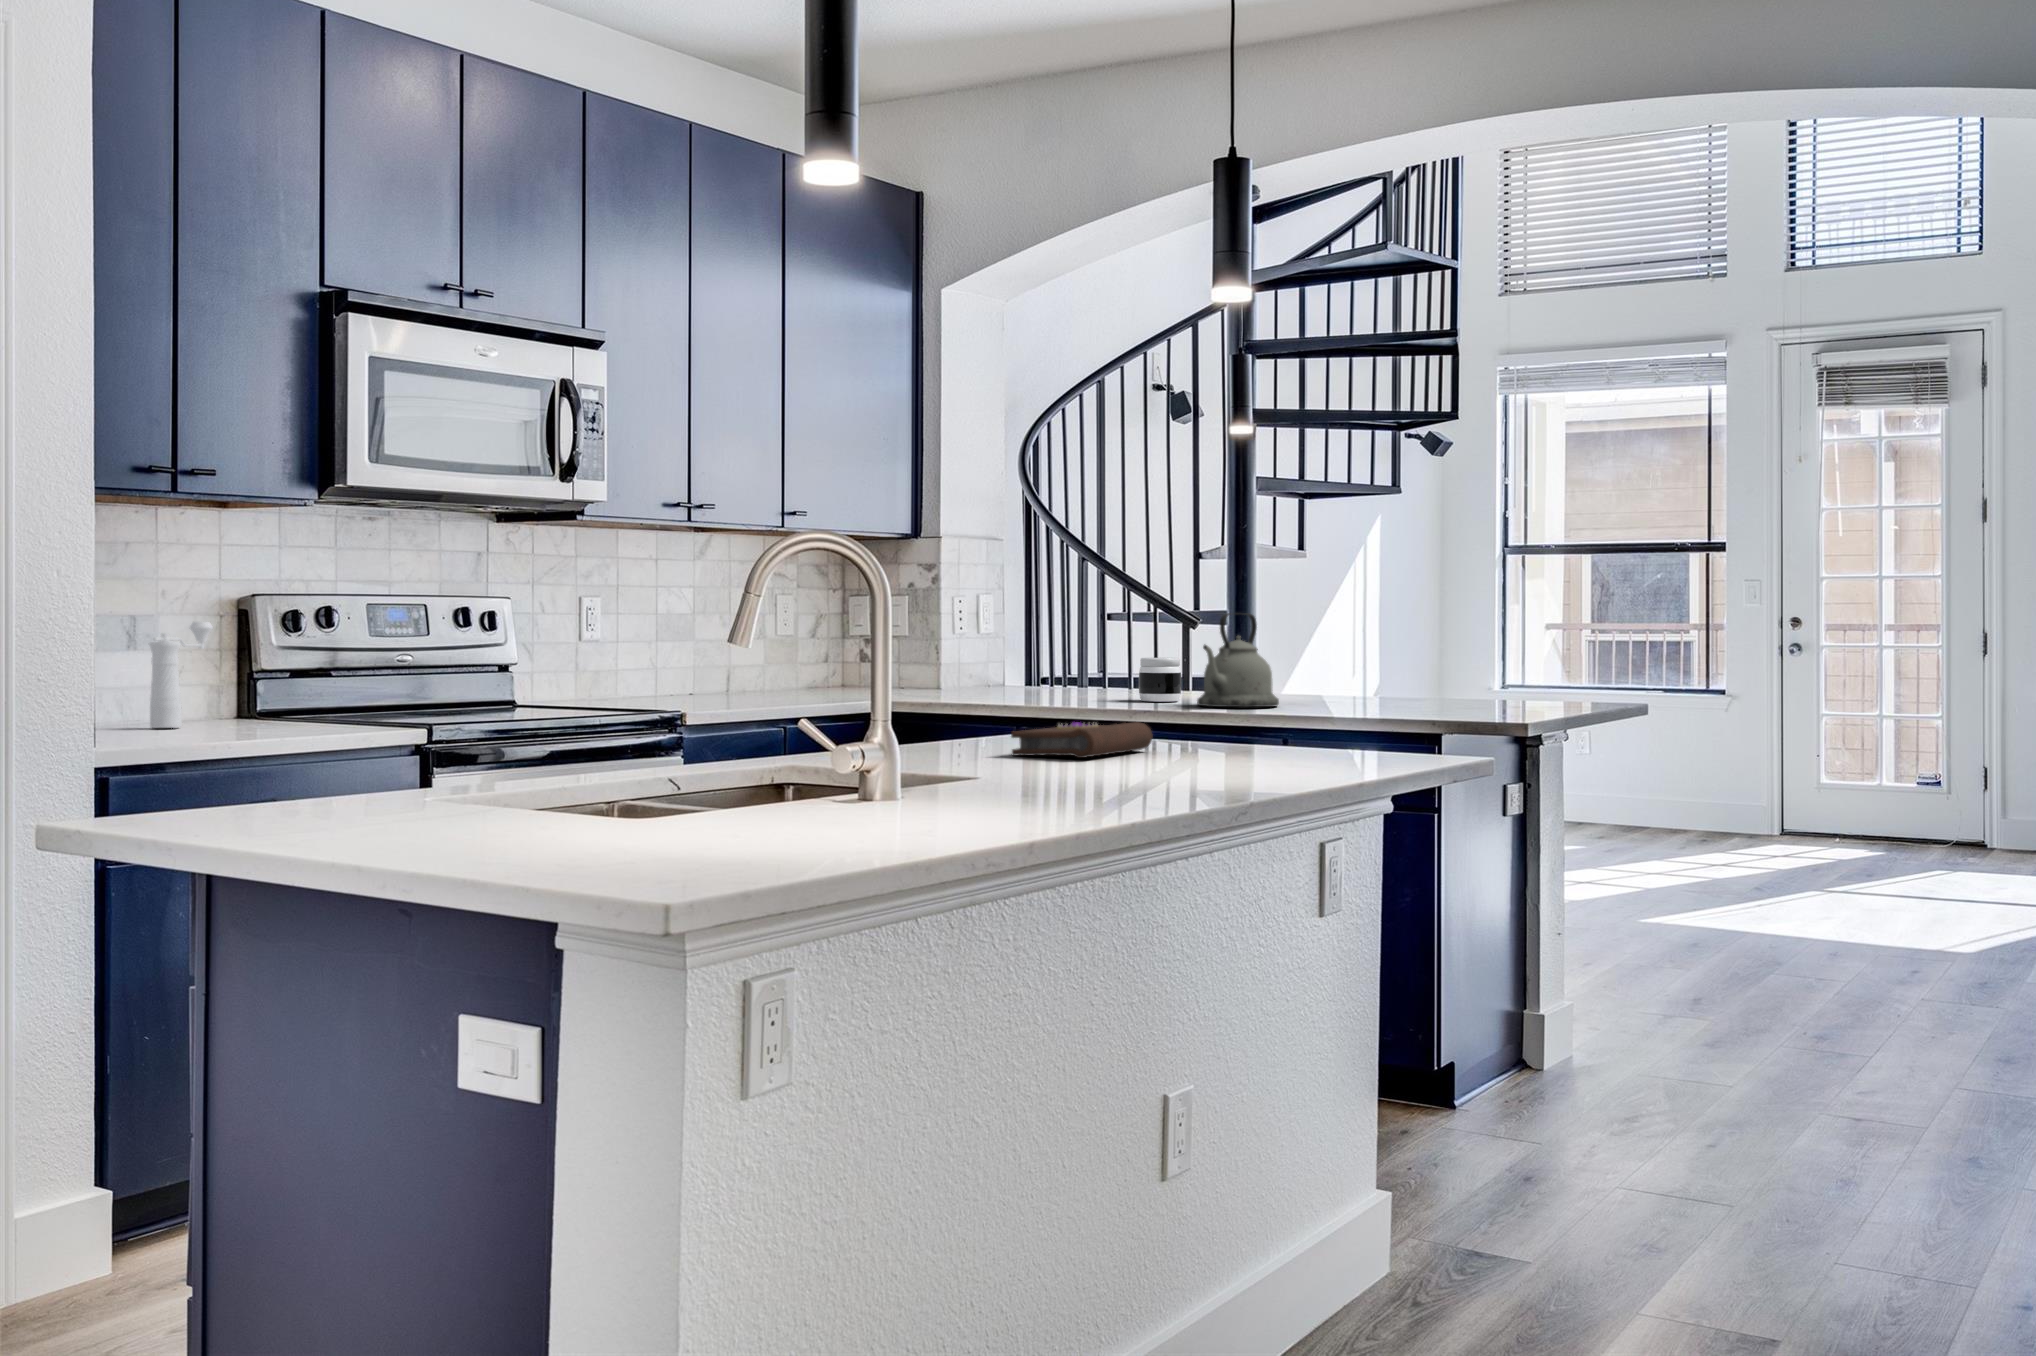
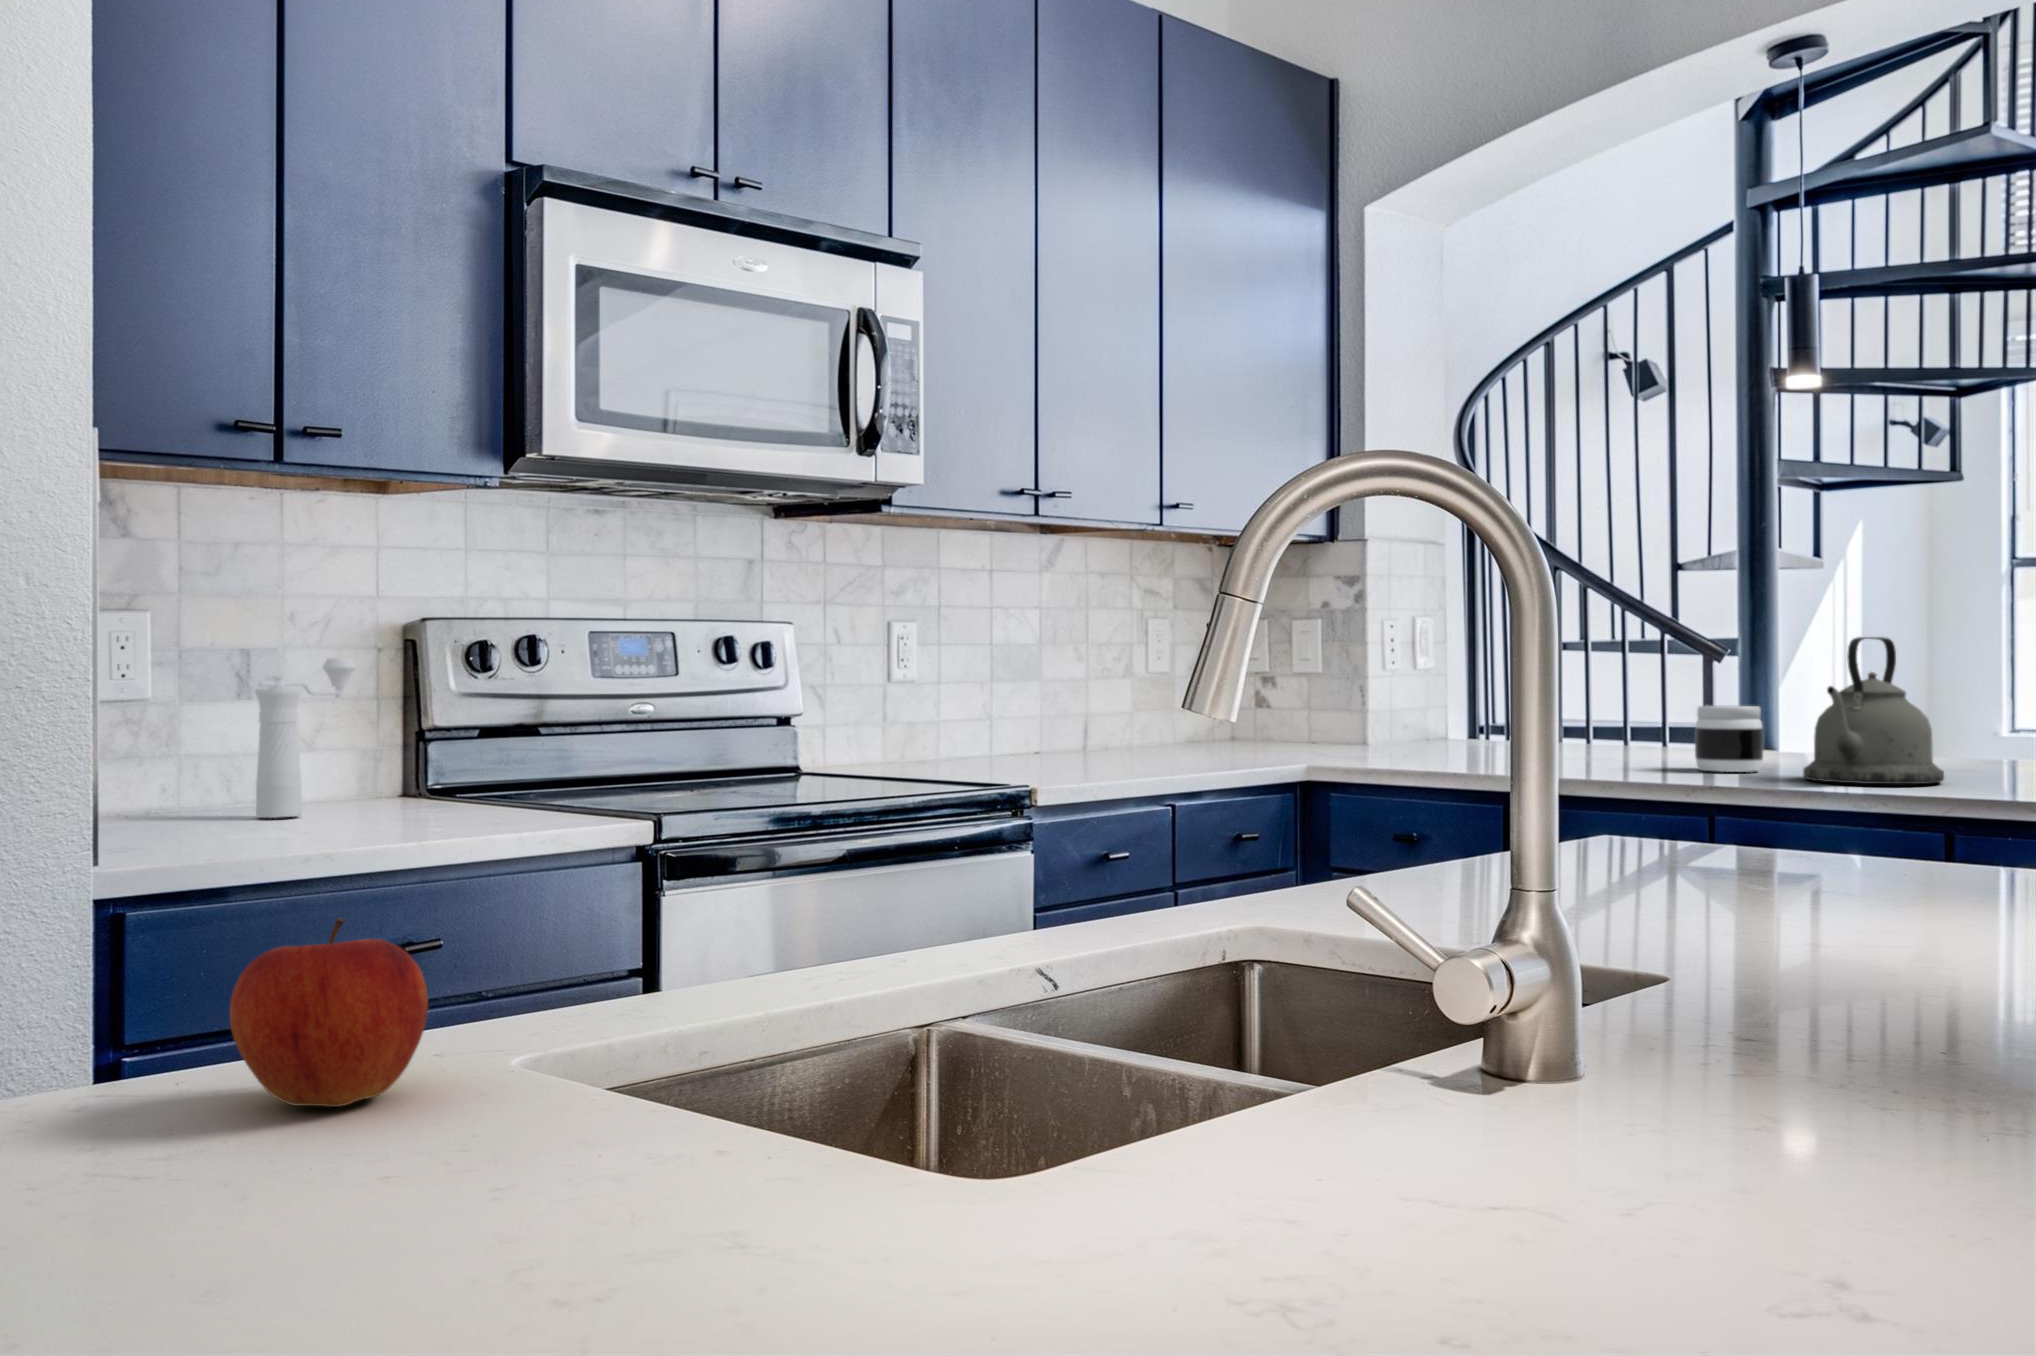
book: present [1011,722,1153,758] -> none [1650,832,1906,910]
apple: none [322,736,402,811] -> present [230,918,428,1107]

